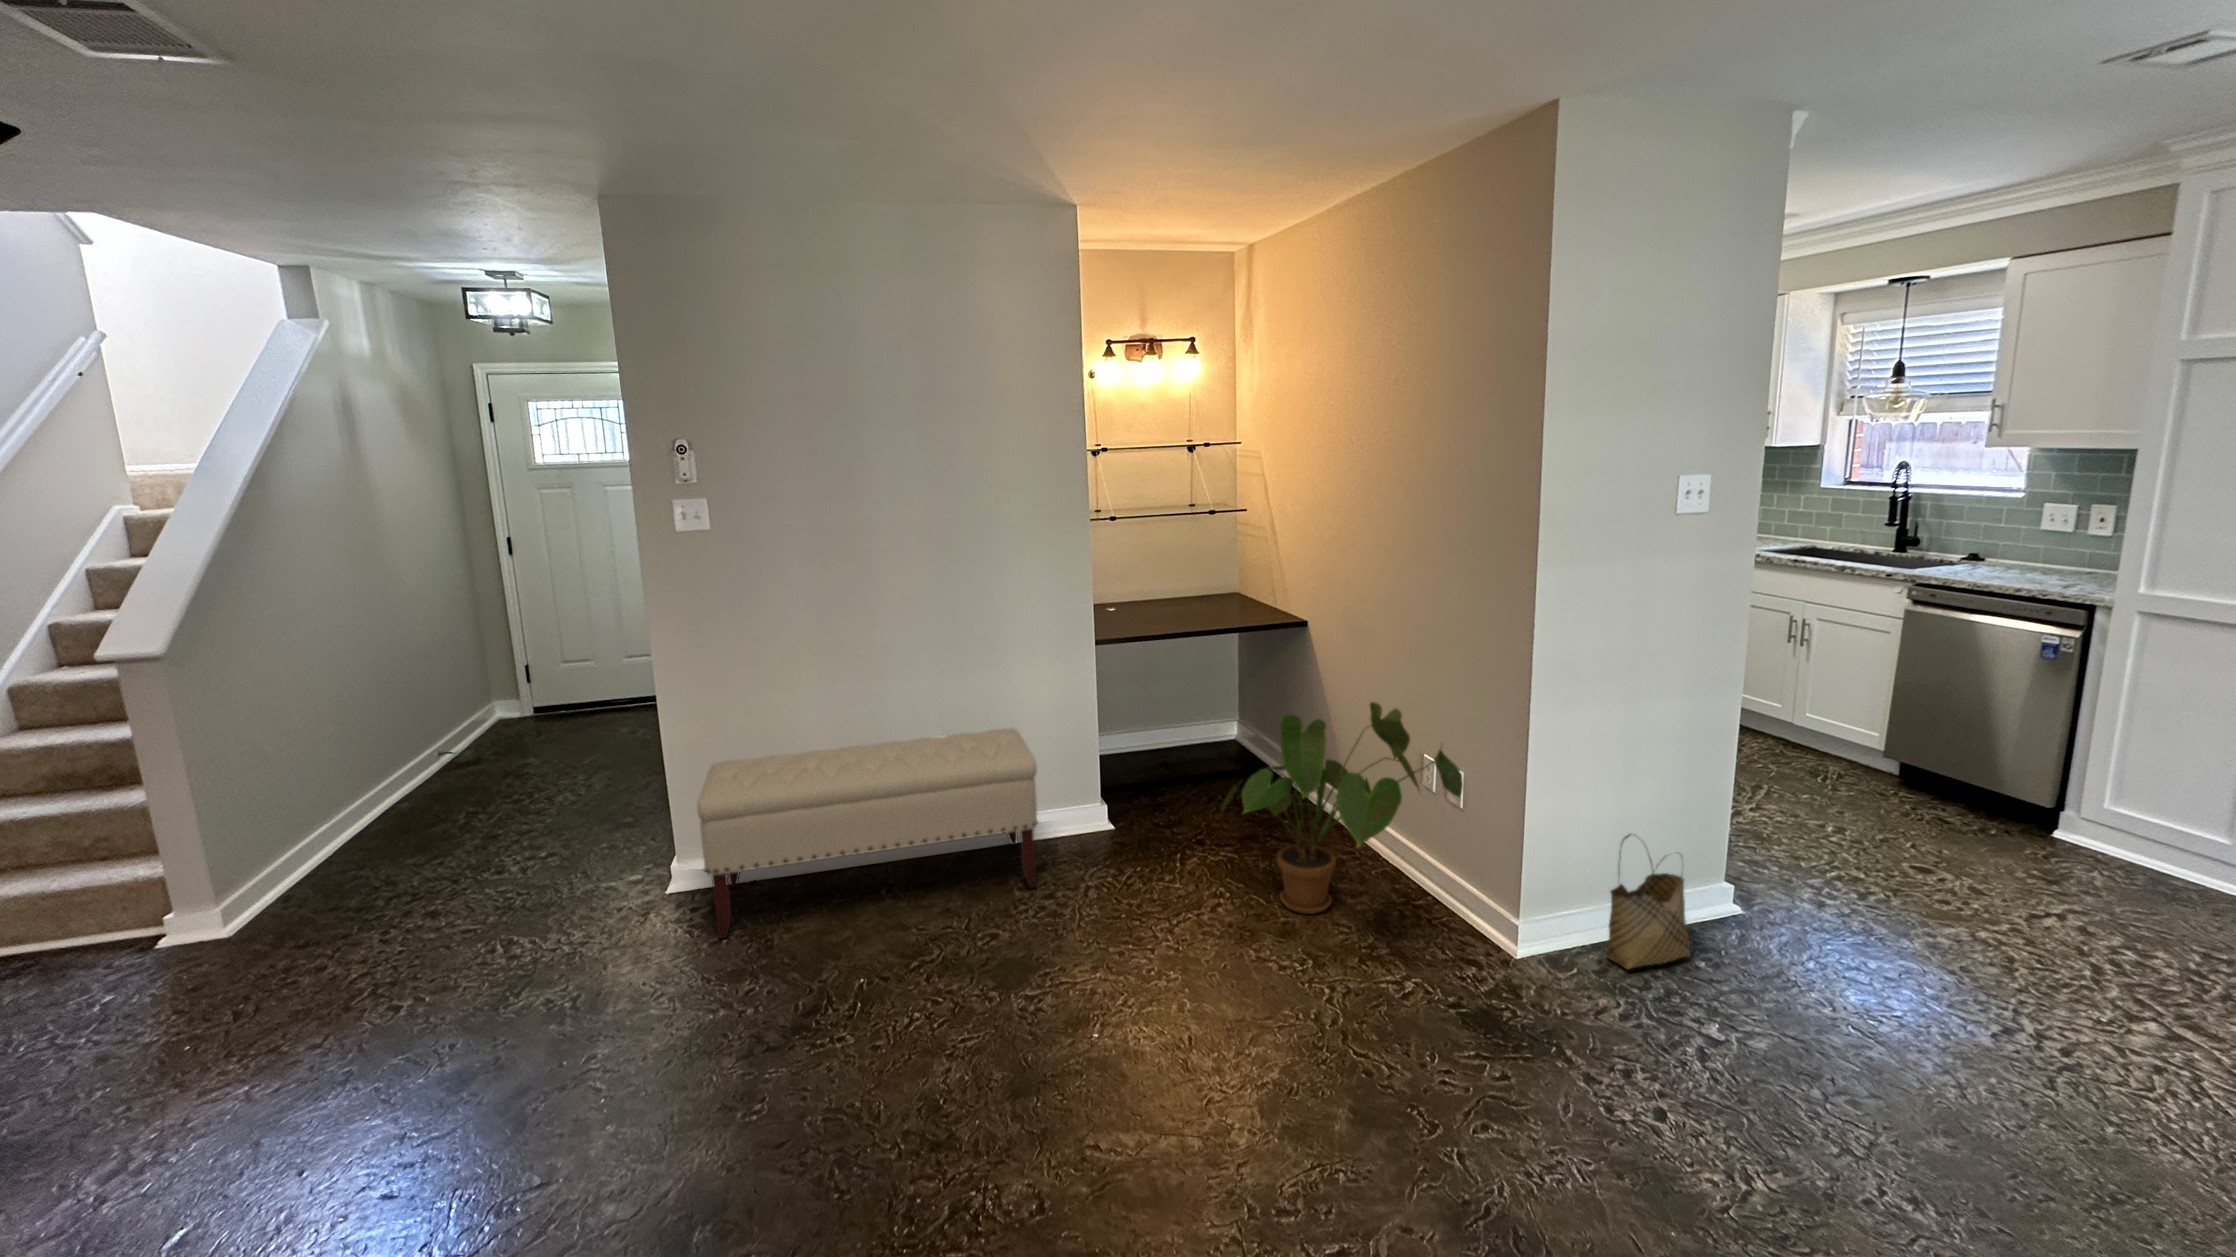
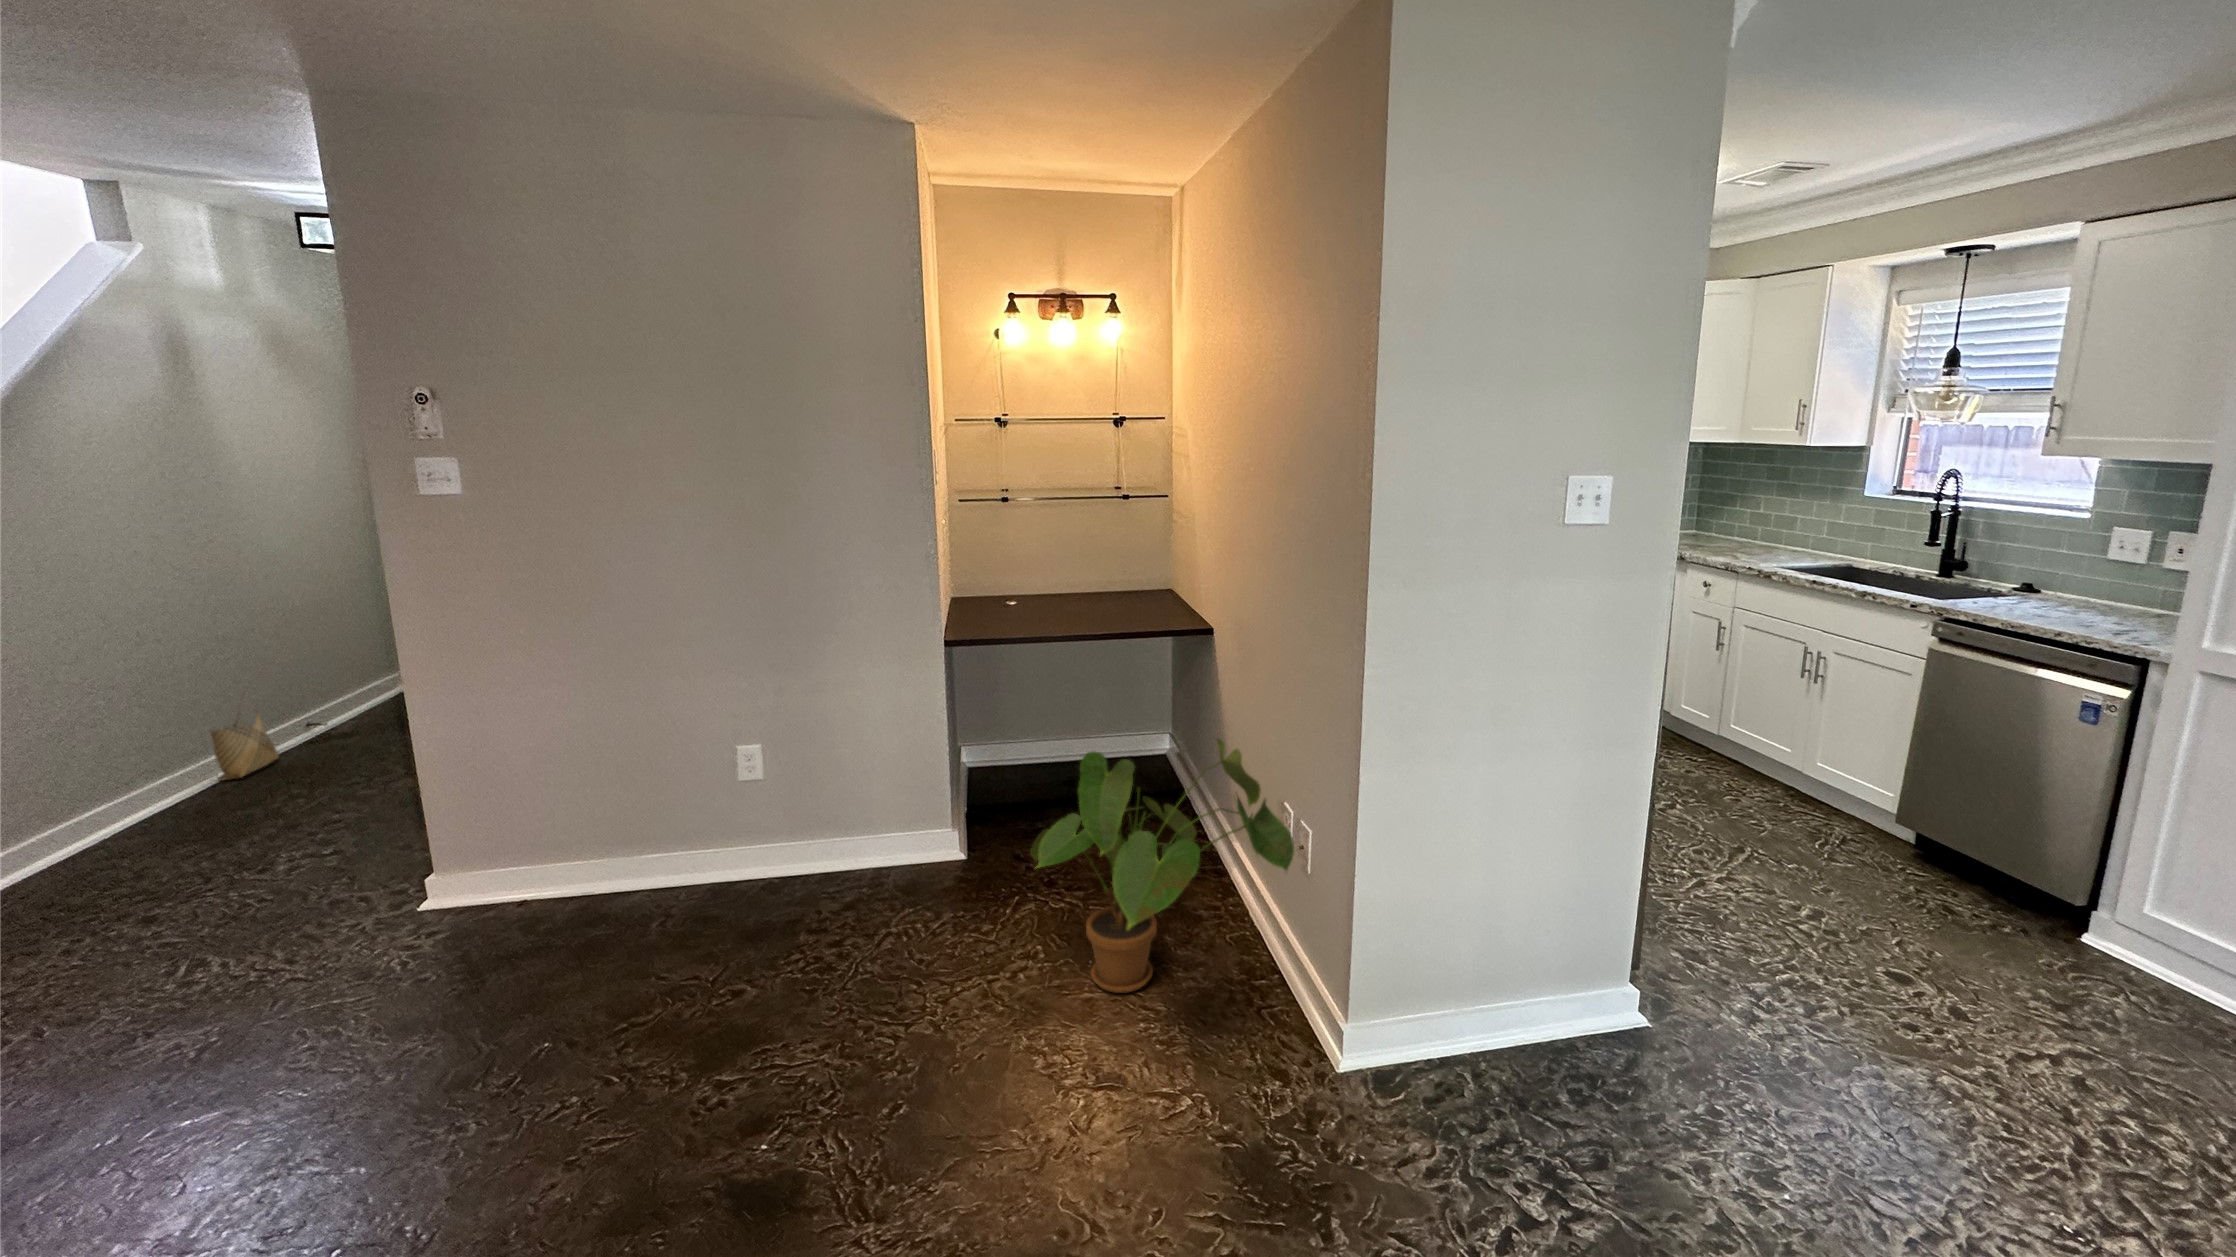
bench: present [697,728,1038,938] -> none [379,742,835,980]
woven basket: present [1606,834,1690,969] -> present [210,709,279,780]

